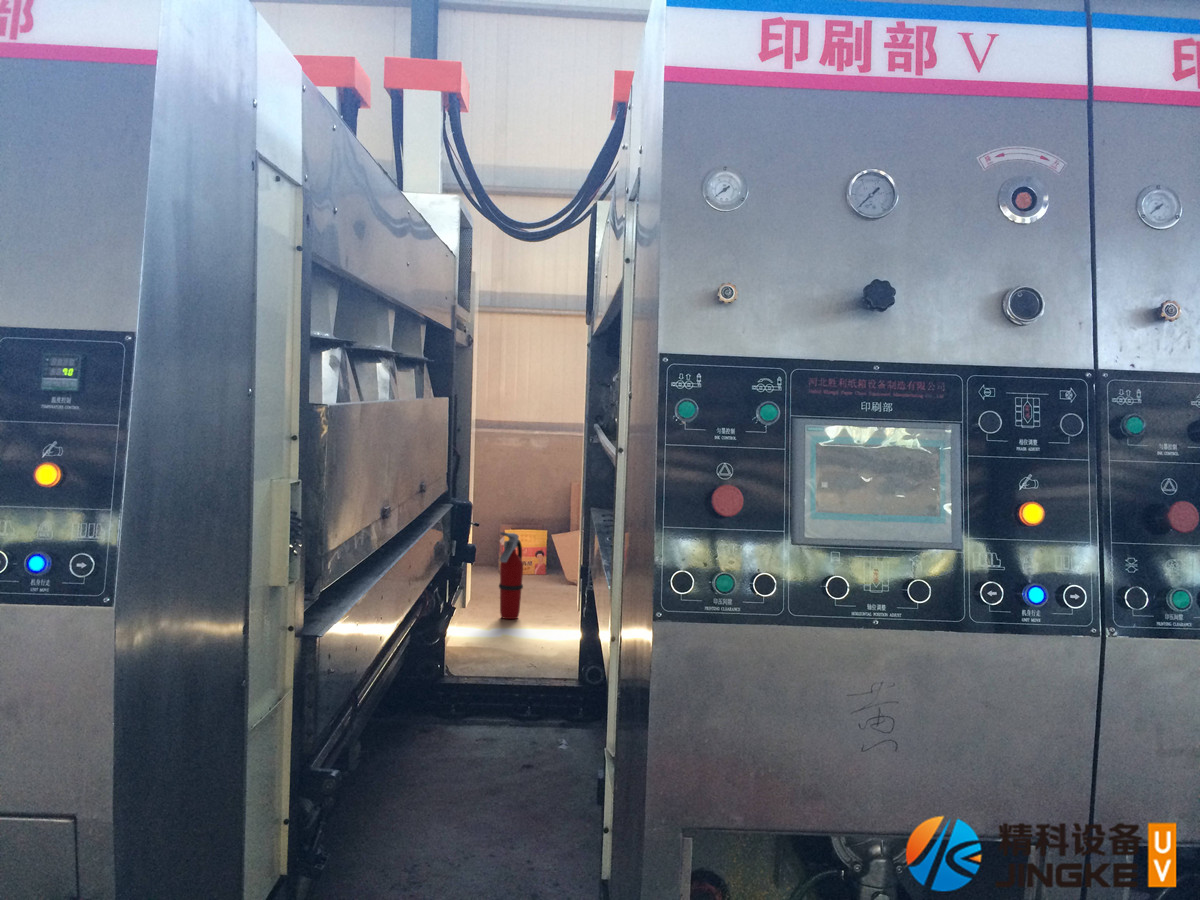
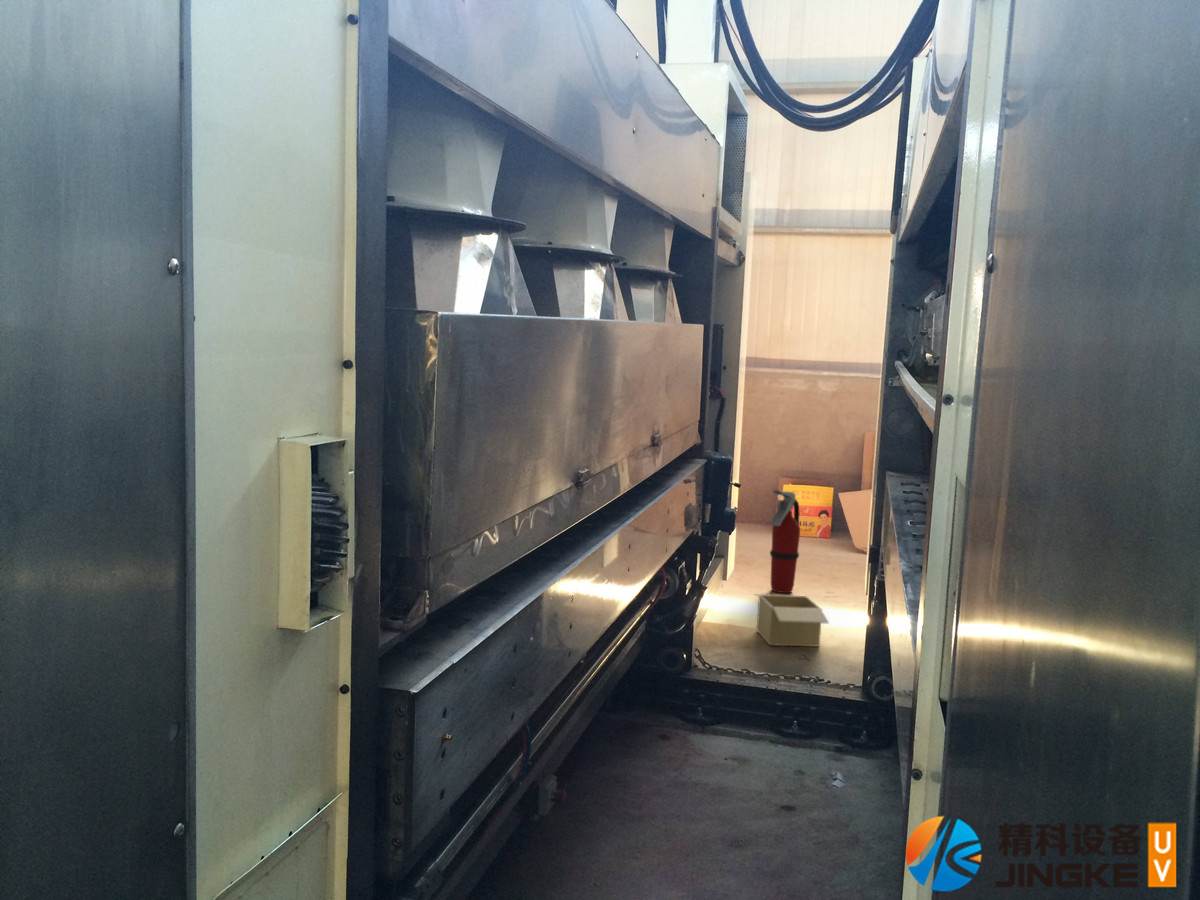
cardboard box: none [488,617,551,659] -> present [757,594,828,646]

